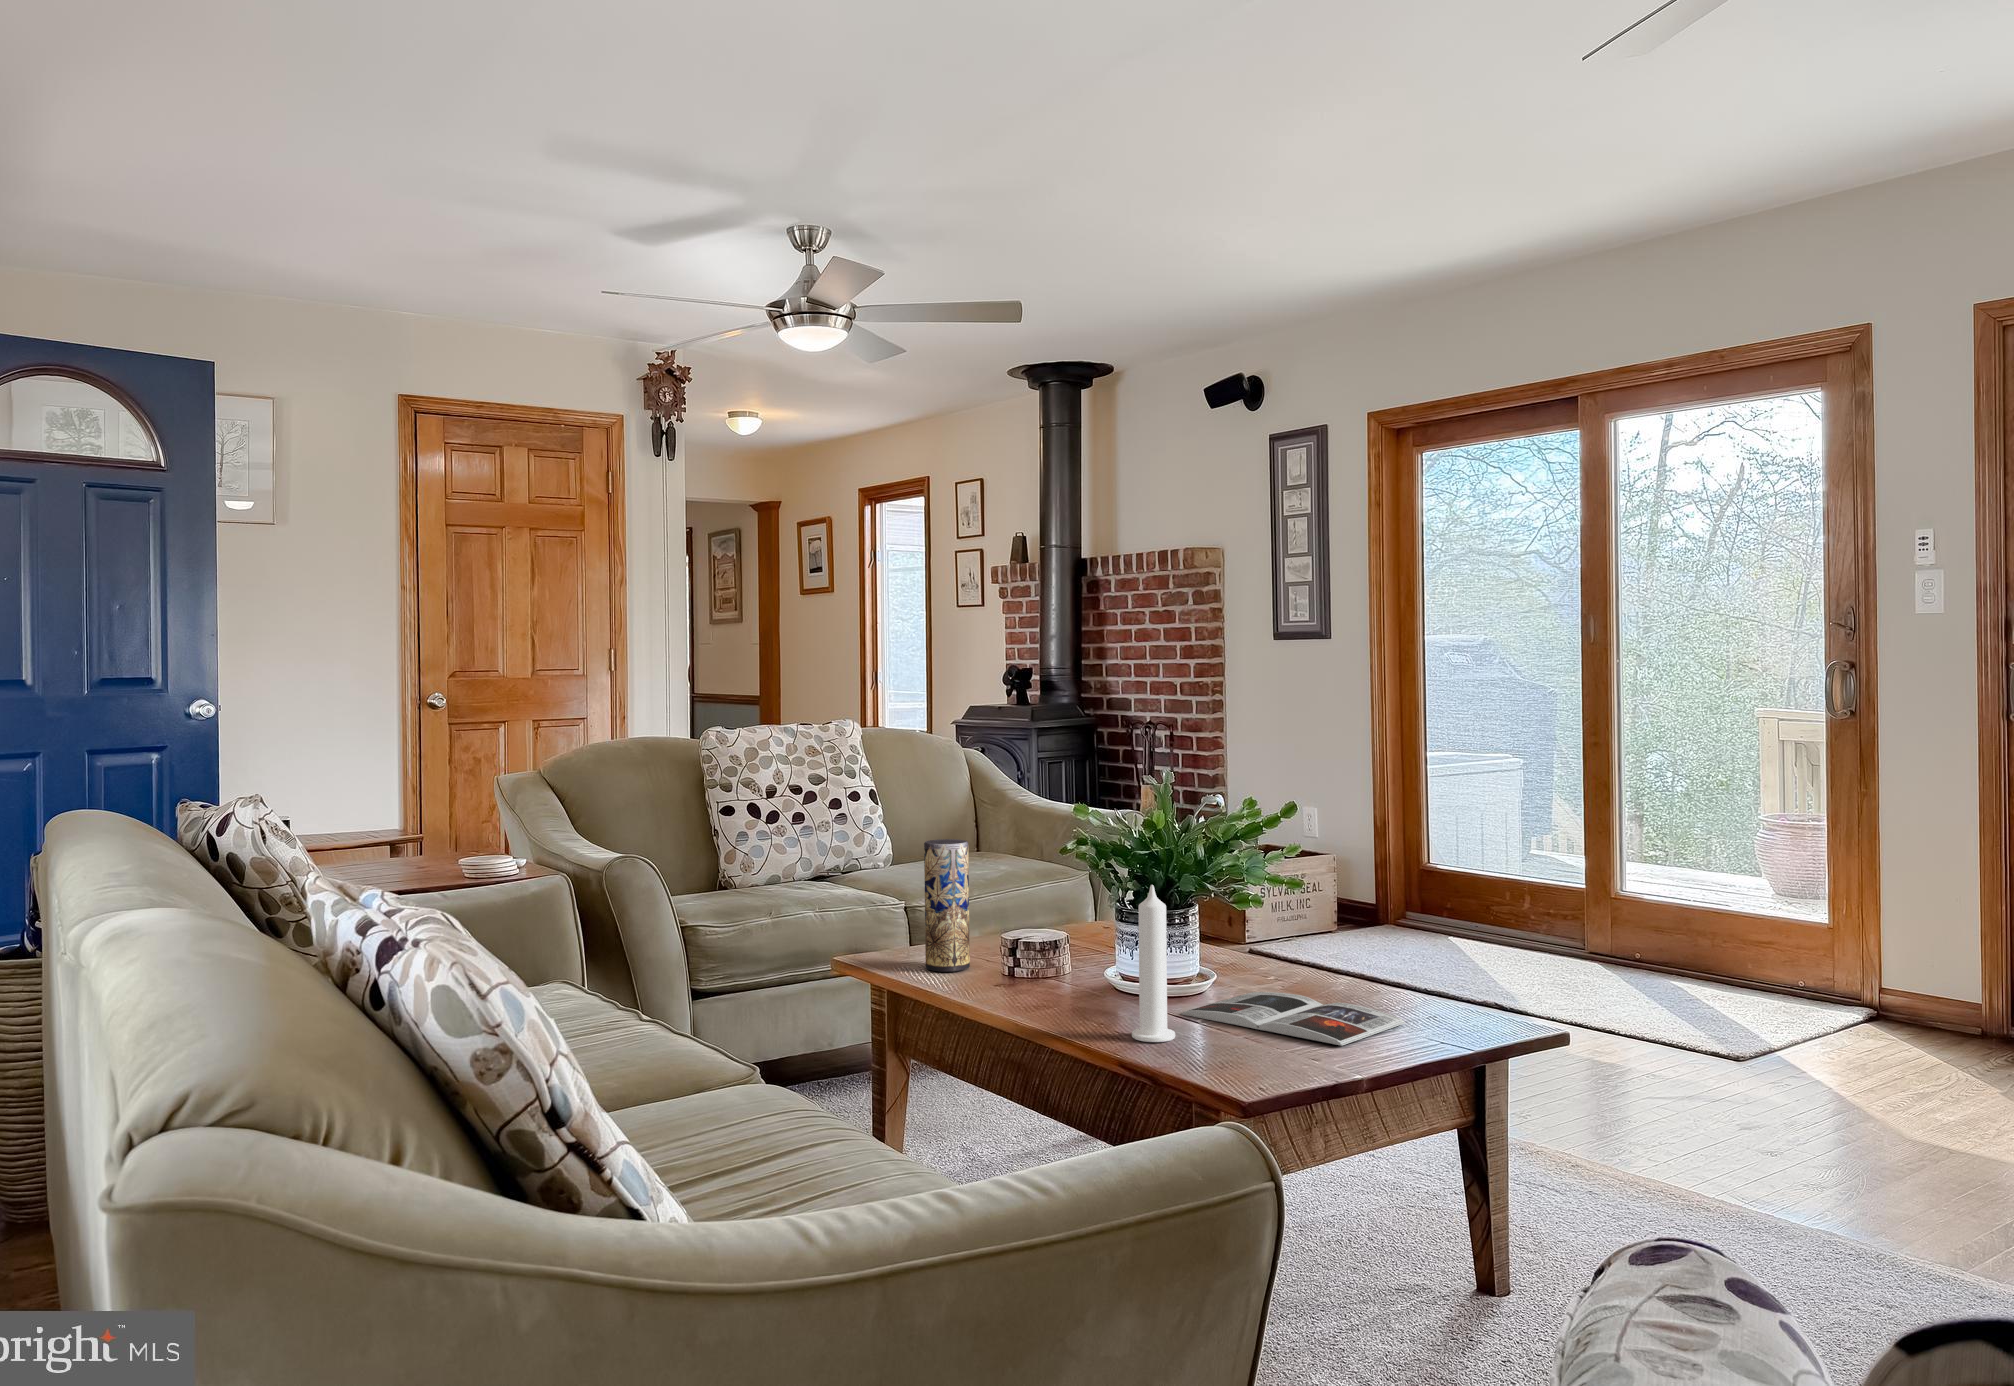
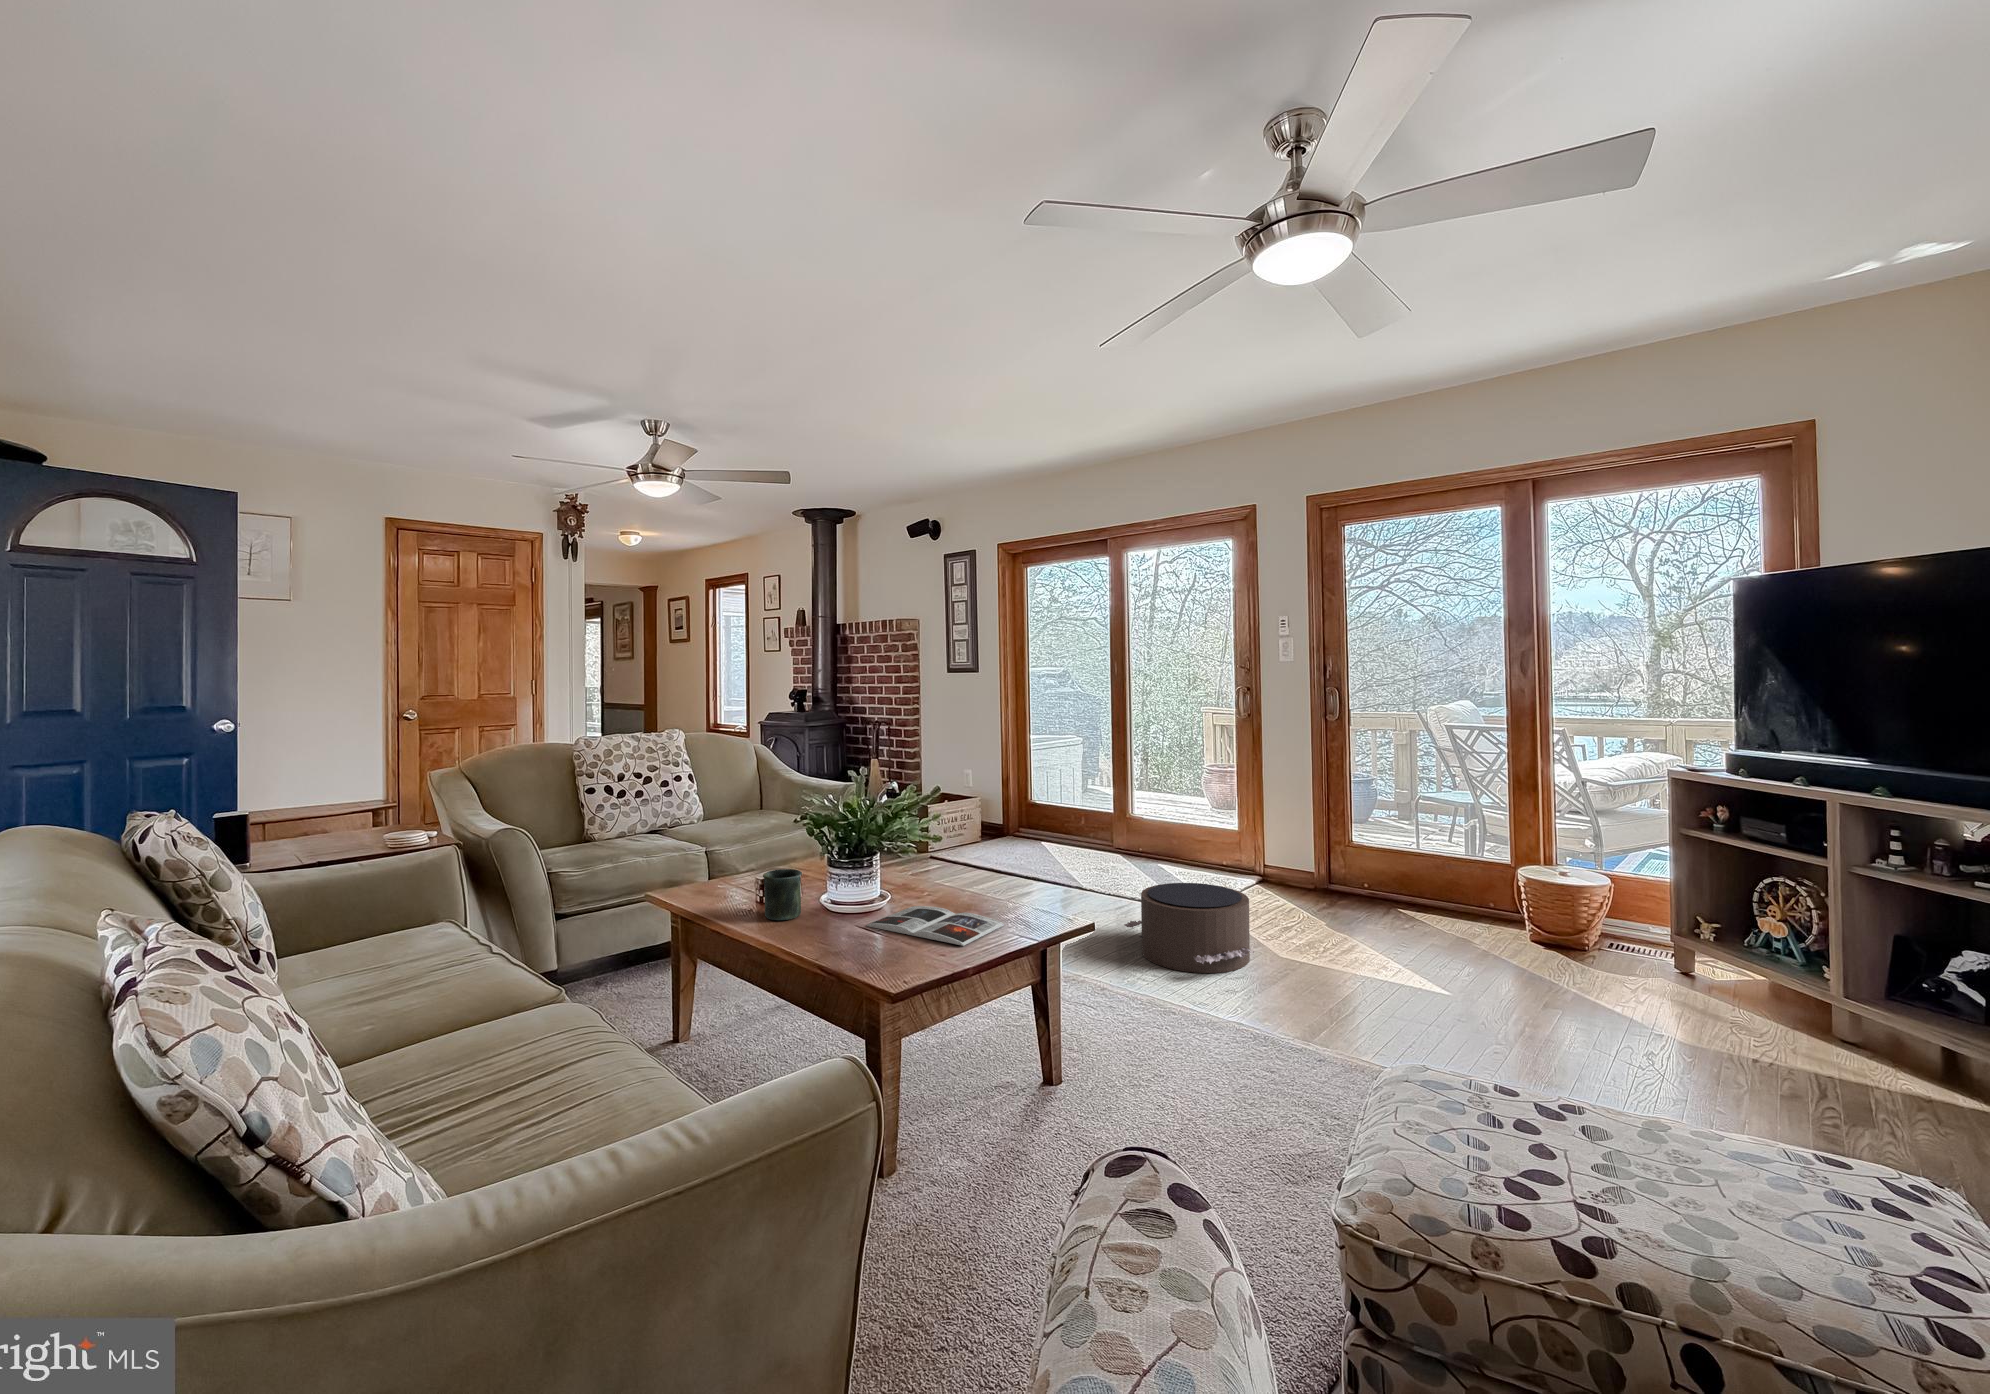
vase: present [924,839,970,972] -> none [705,813,736,900]
candle: present [1132,885,1175,1042] -> none [831,848,859,950]
mug: none [1019,925,1078,1000] -> present [763,869,802,920]
pouf: none [1604,998,1850,1150] -> present [1124,883,1254,973]

